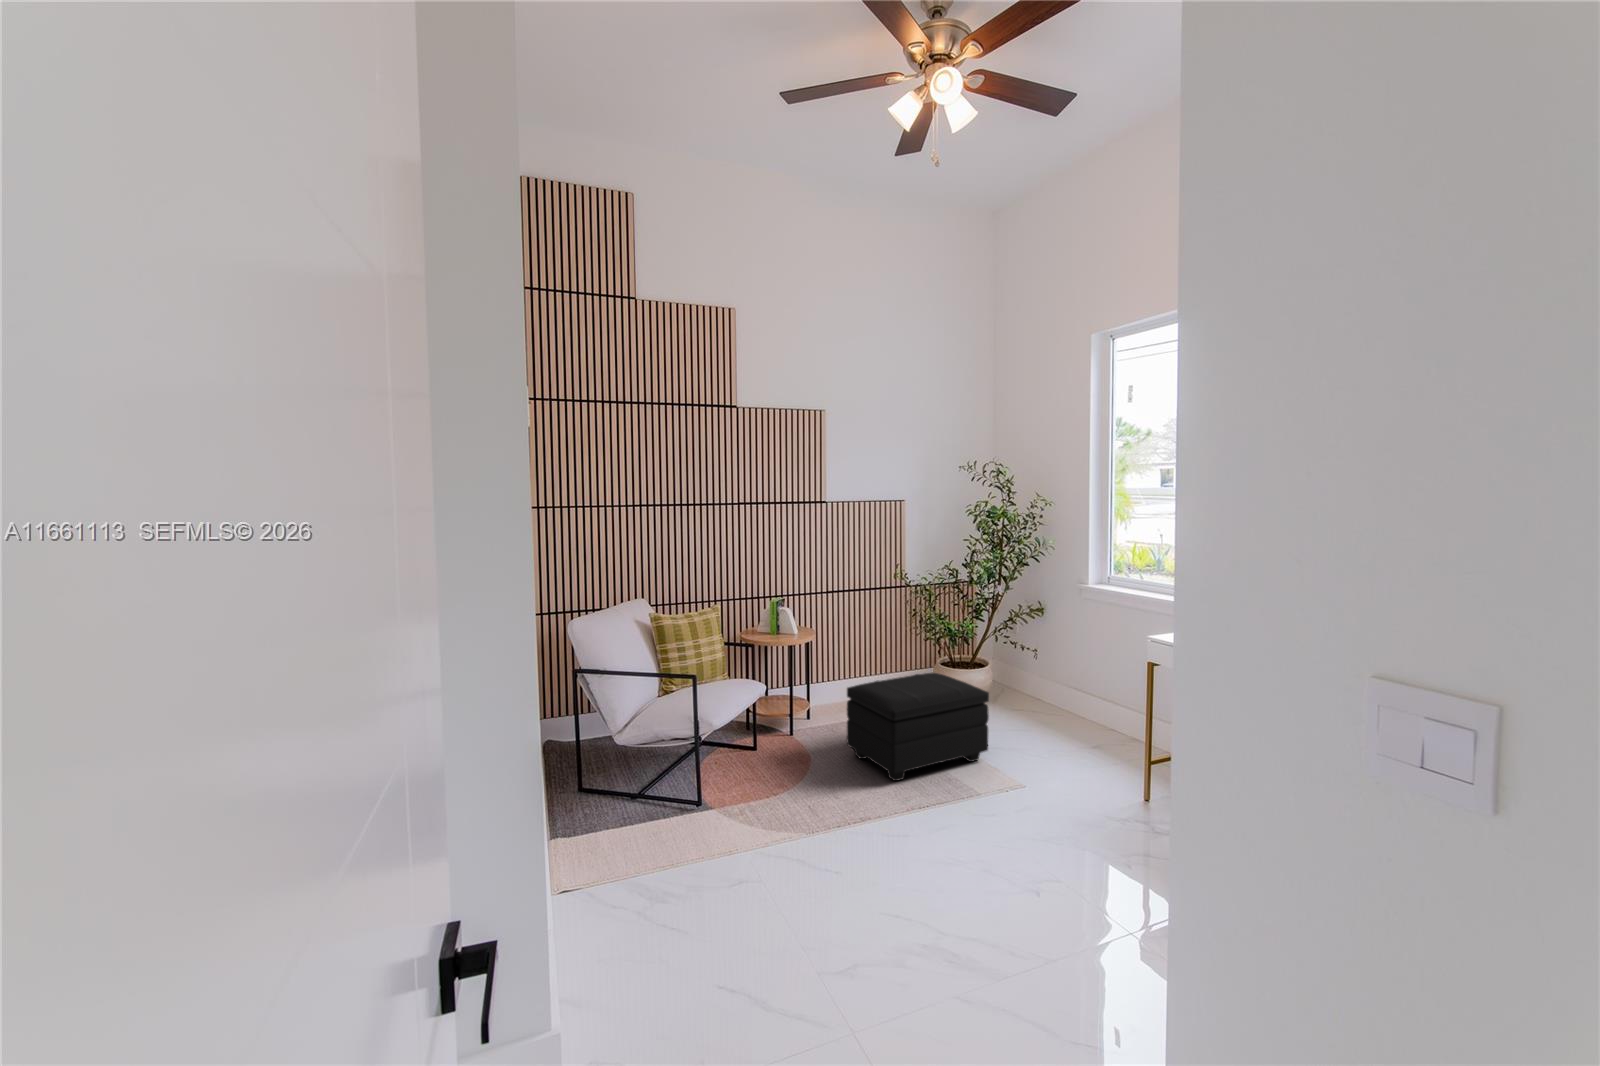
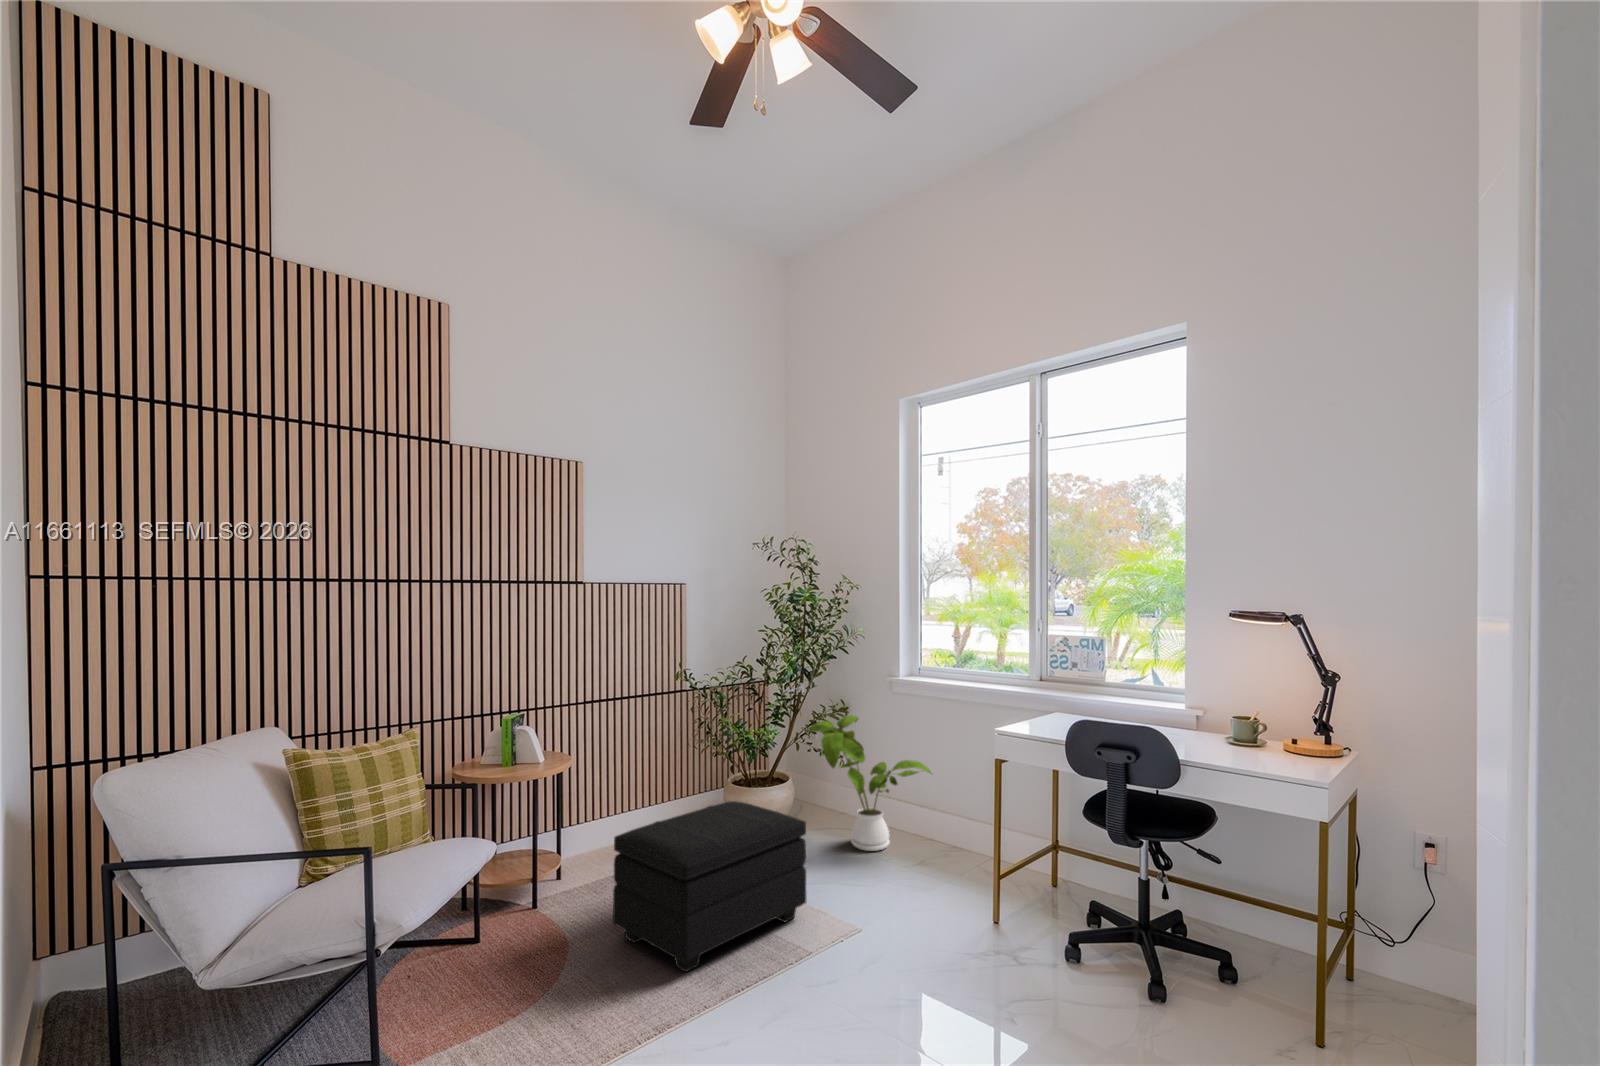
house plant: none [1000,615,1109,723] -> present [808,715,933,851]

